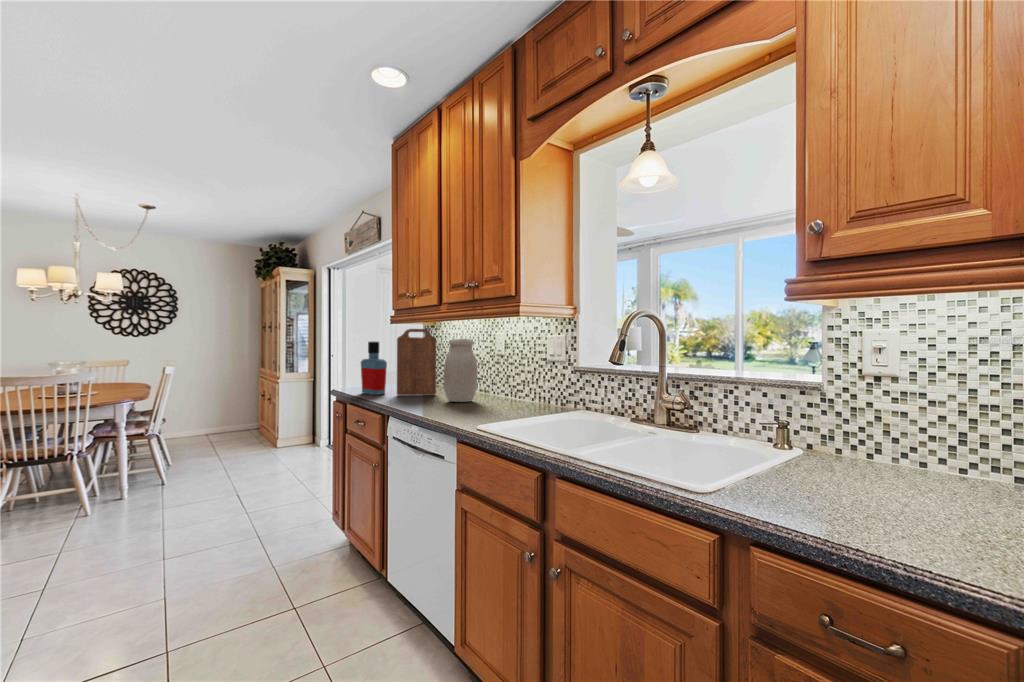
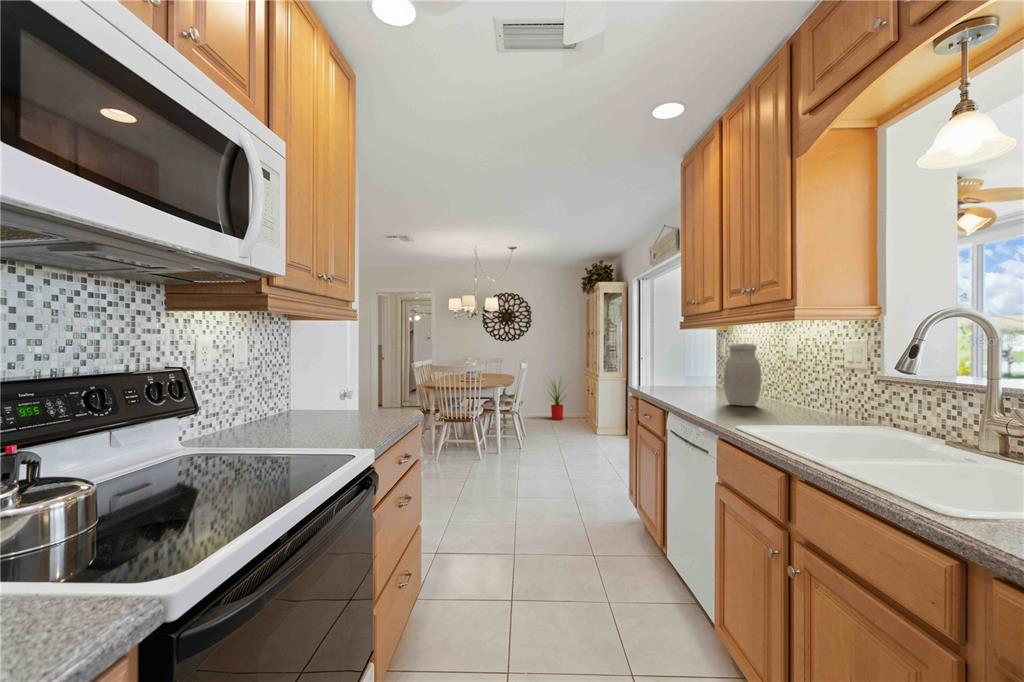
cutting board: present [397,329,436,396] -> none [682,334,721,397]
bottle: present [361,341,387,395] -> none [651,346,674,393]
house plant: none [191,379,242,438] -> present [547,381,570,420]

